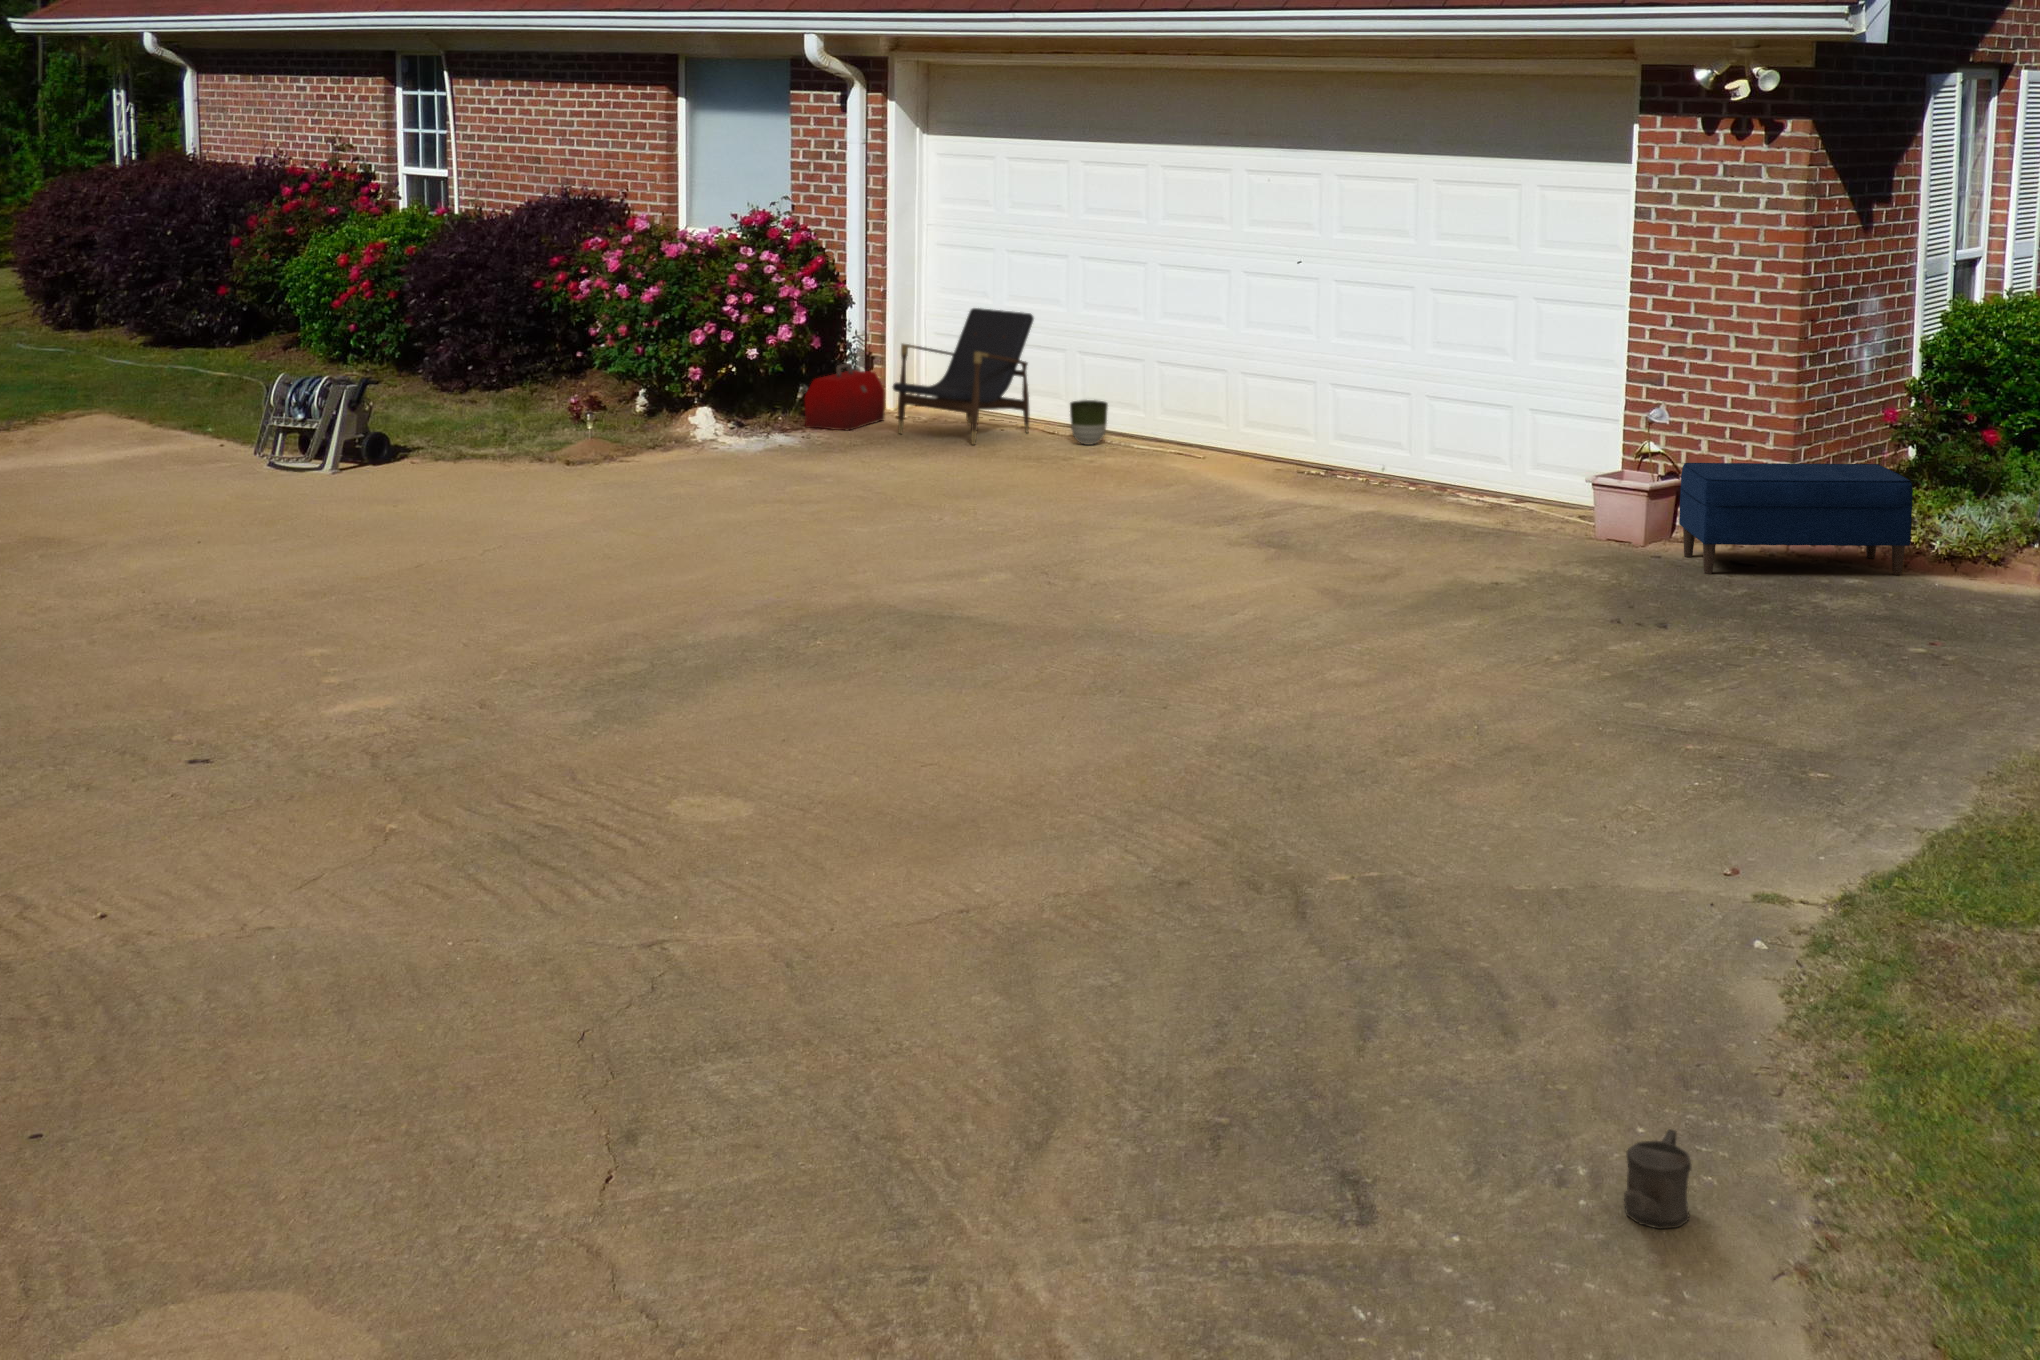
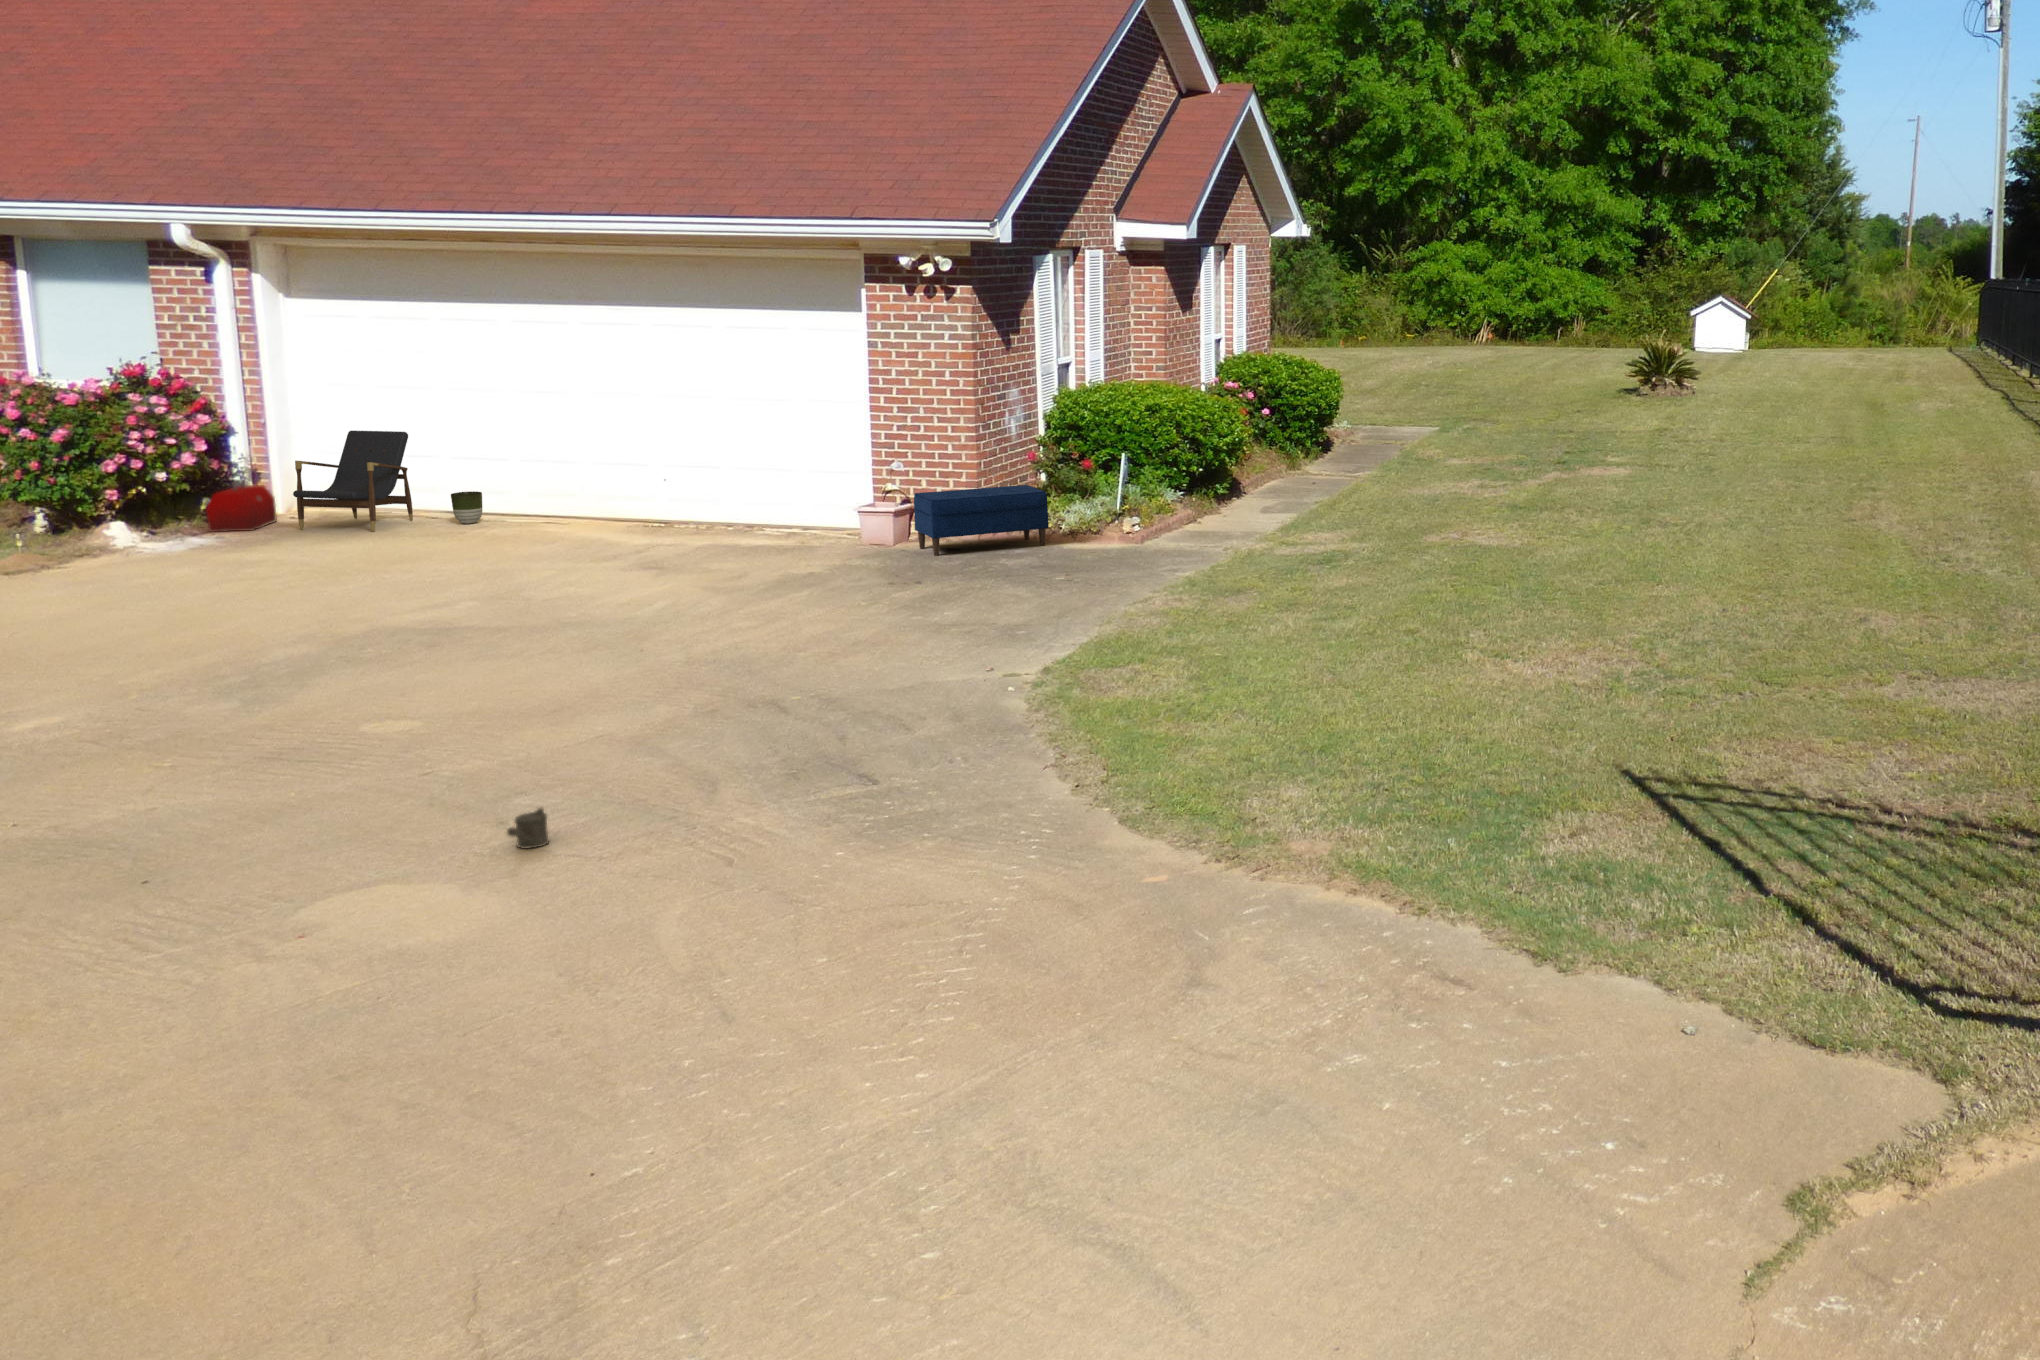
watering can: present [1624,1129,1691,1229] -> present [507,808,549,849]

